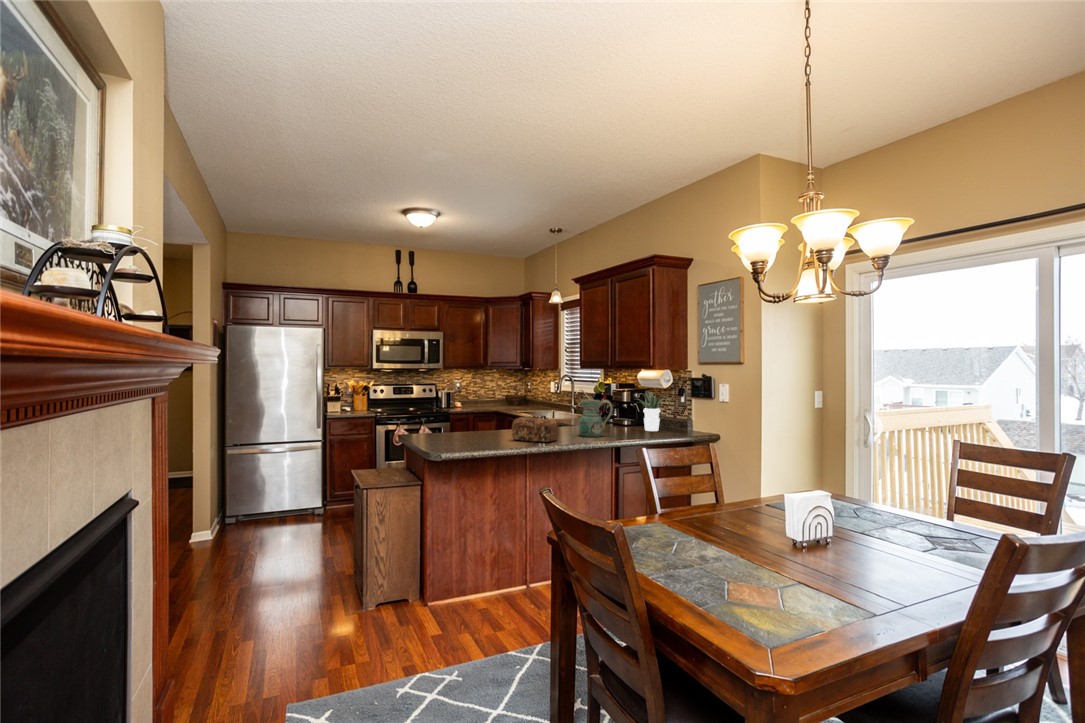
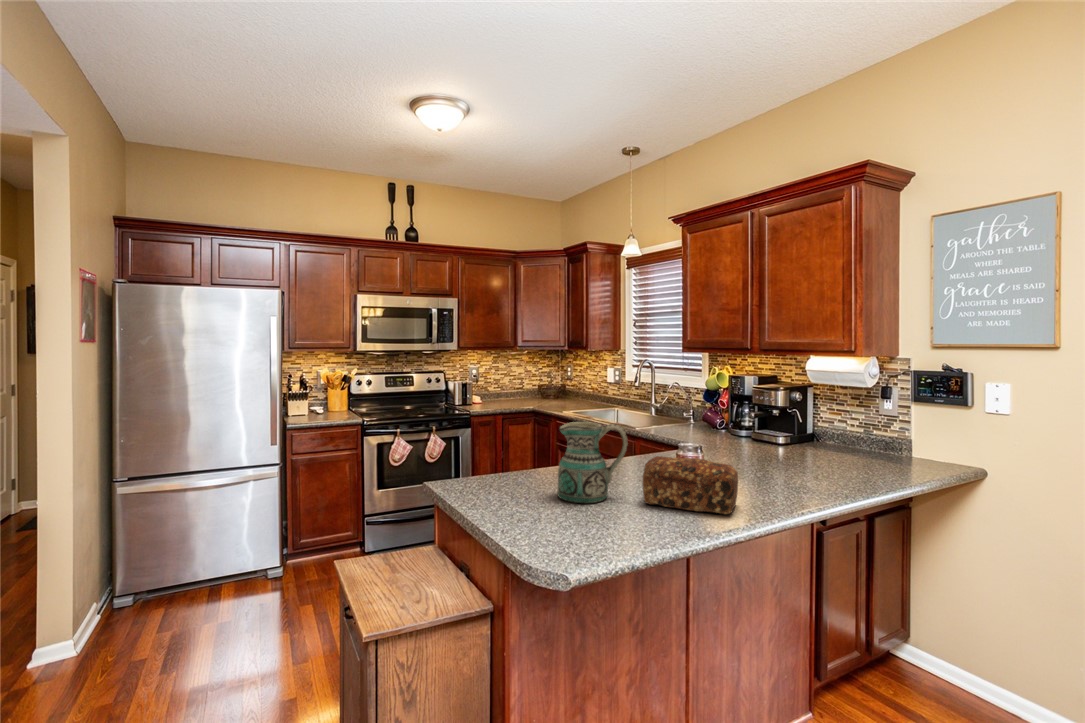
potted plant: present [638,392,669,431] -> none [810,395,905,467]
ceramic pitcher: present [579,400,613,437] -> present [558,422,628,503]

